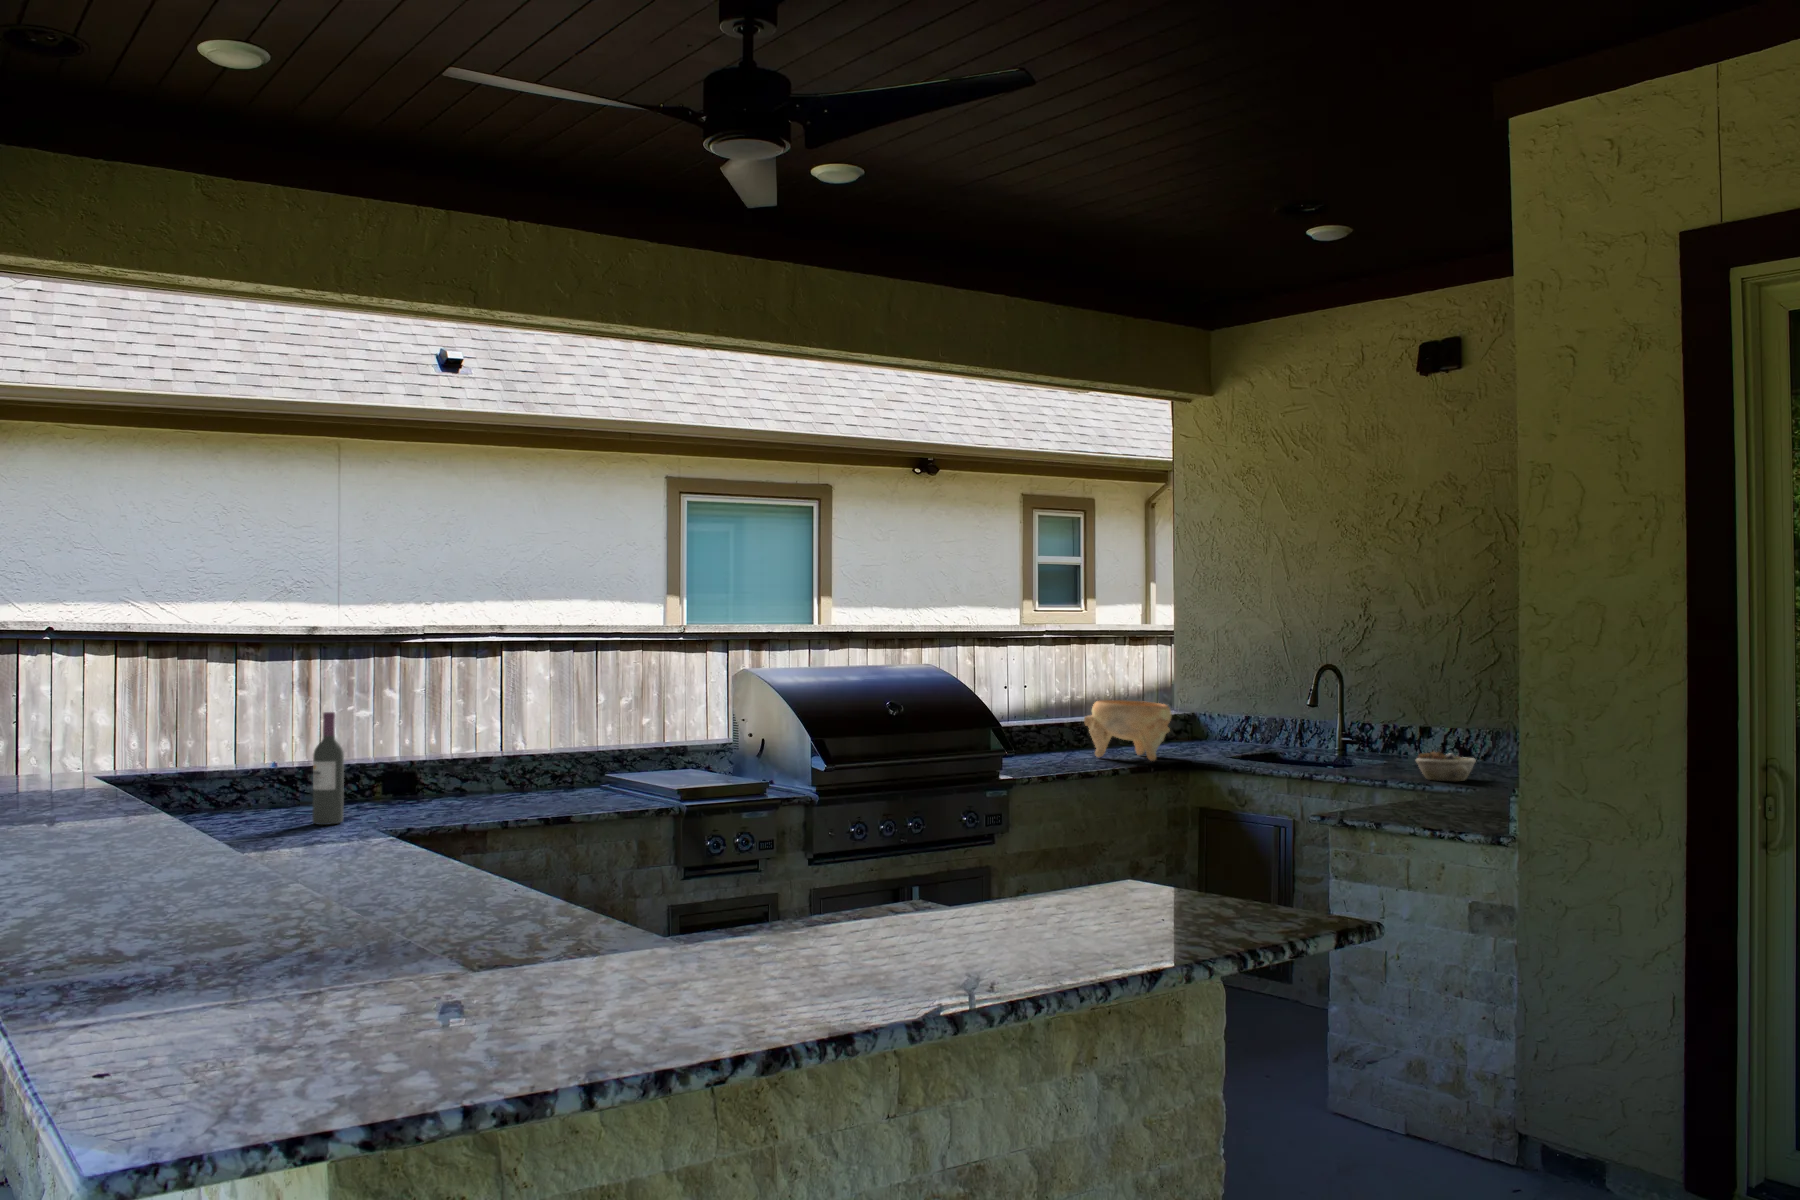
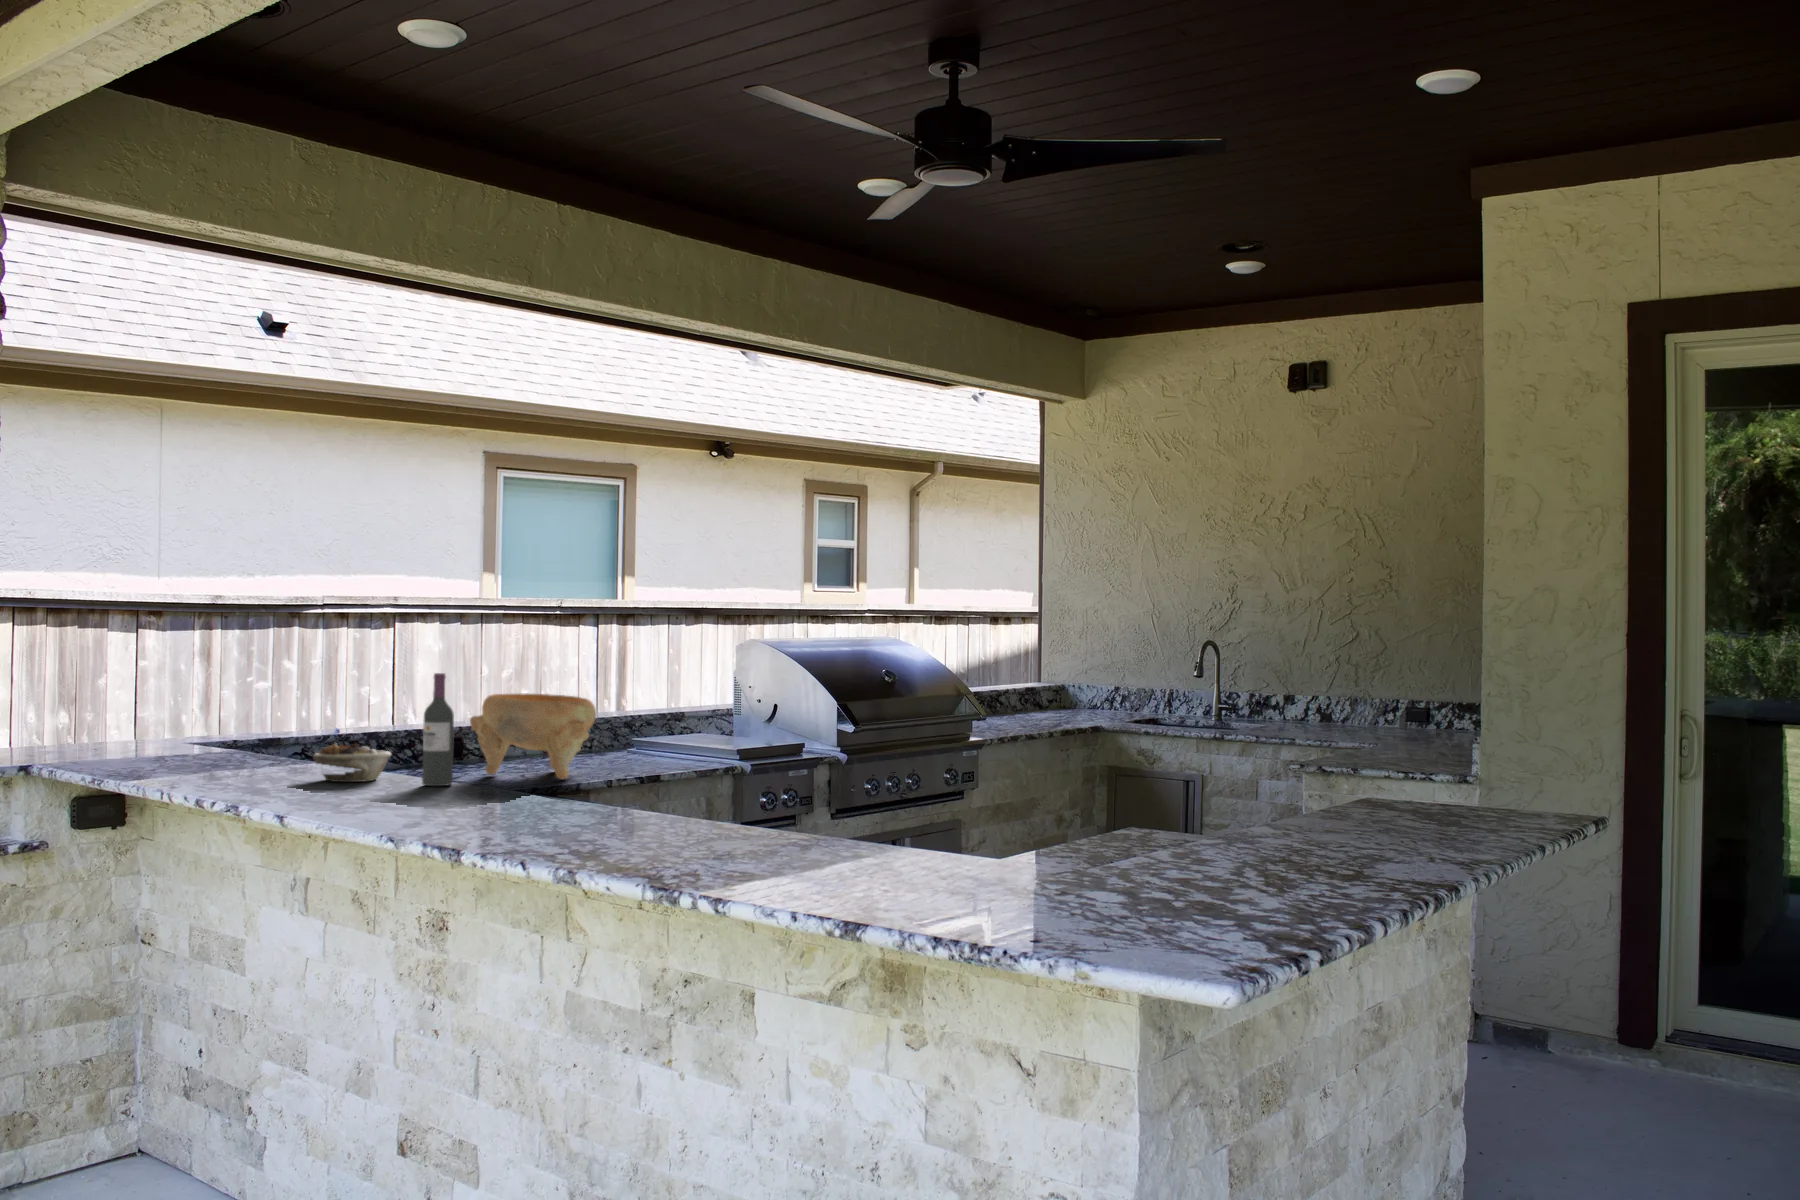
decorative bowl: present [1084,700,1171,761] -> present [470,694,596,779]
succulent planter: present [1416,751,1476,781] -> present [313,743,391,782]

